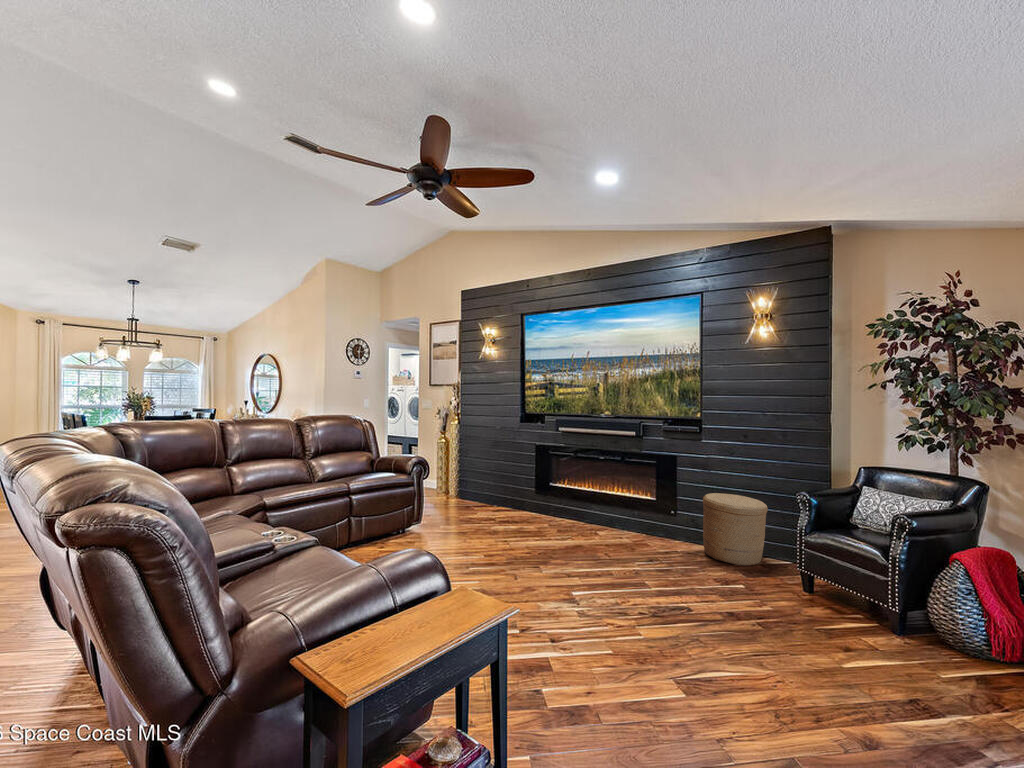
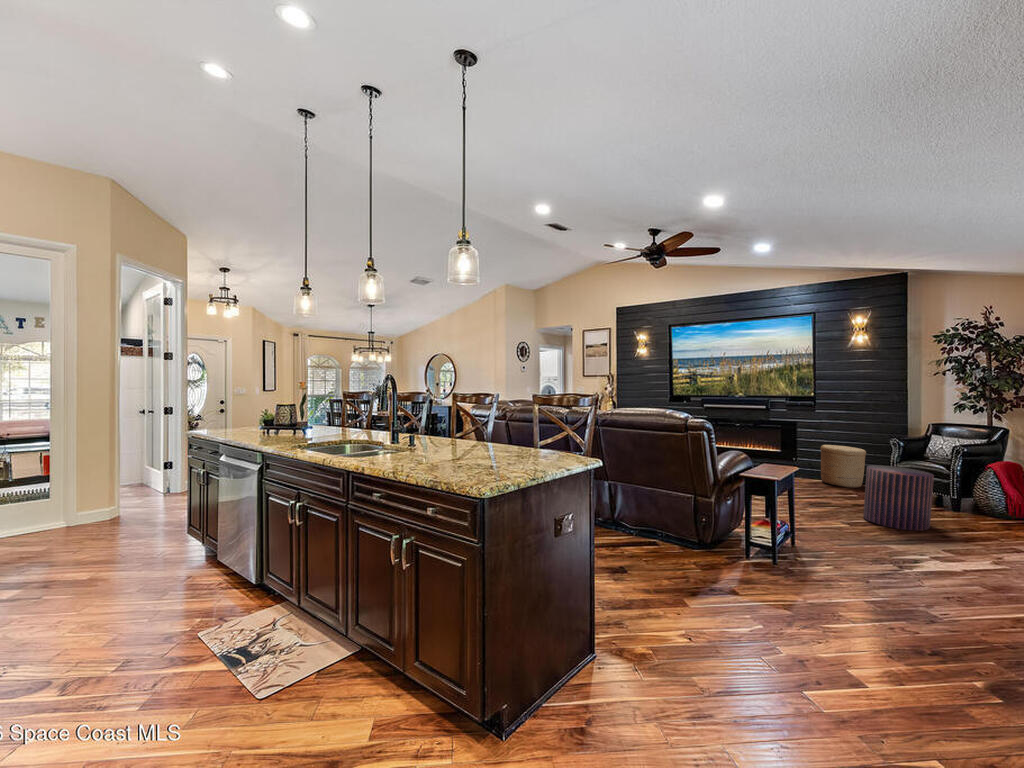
pouf: none [723,561,852,724] -> present [863,465,934,531]

